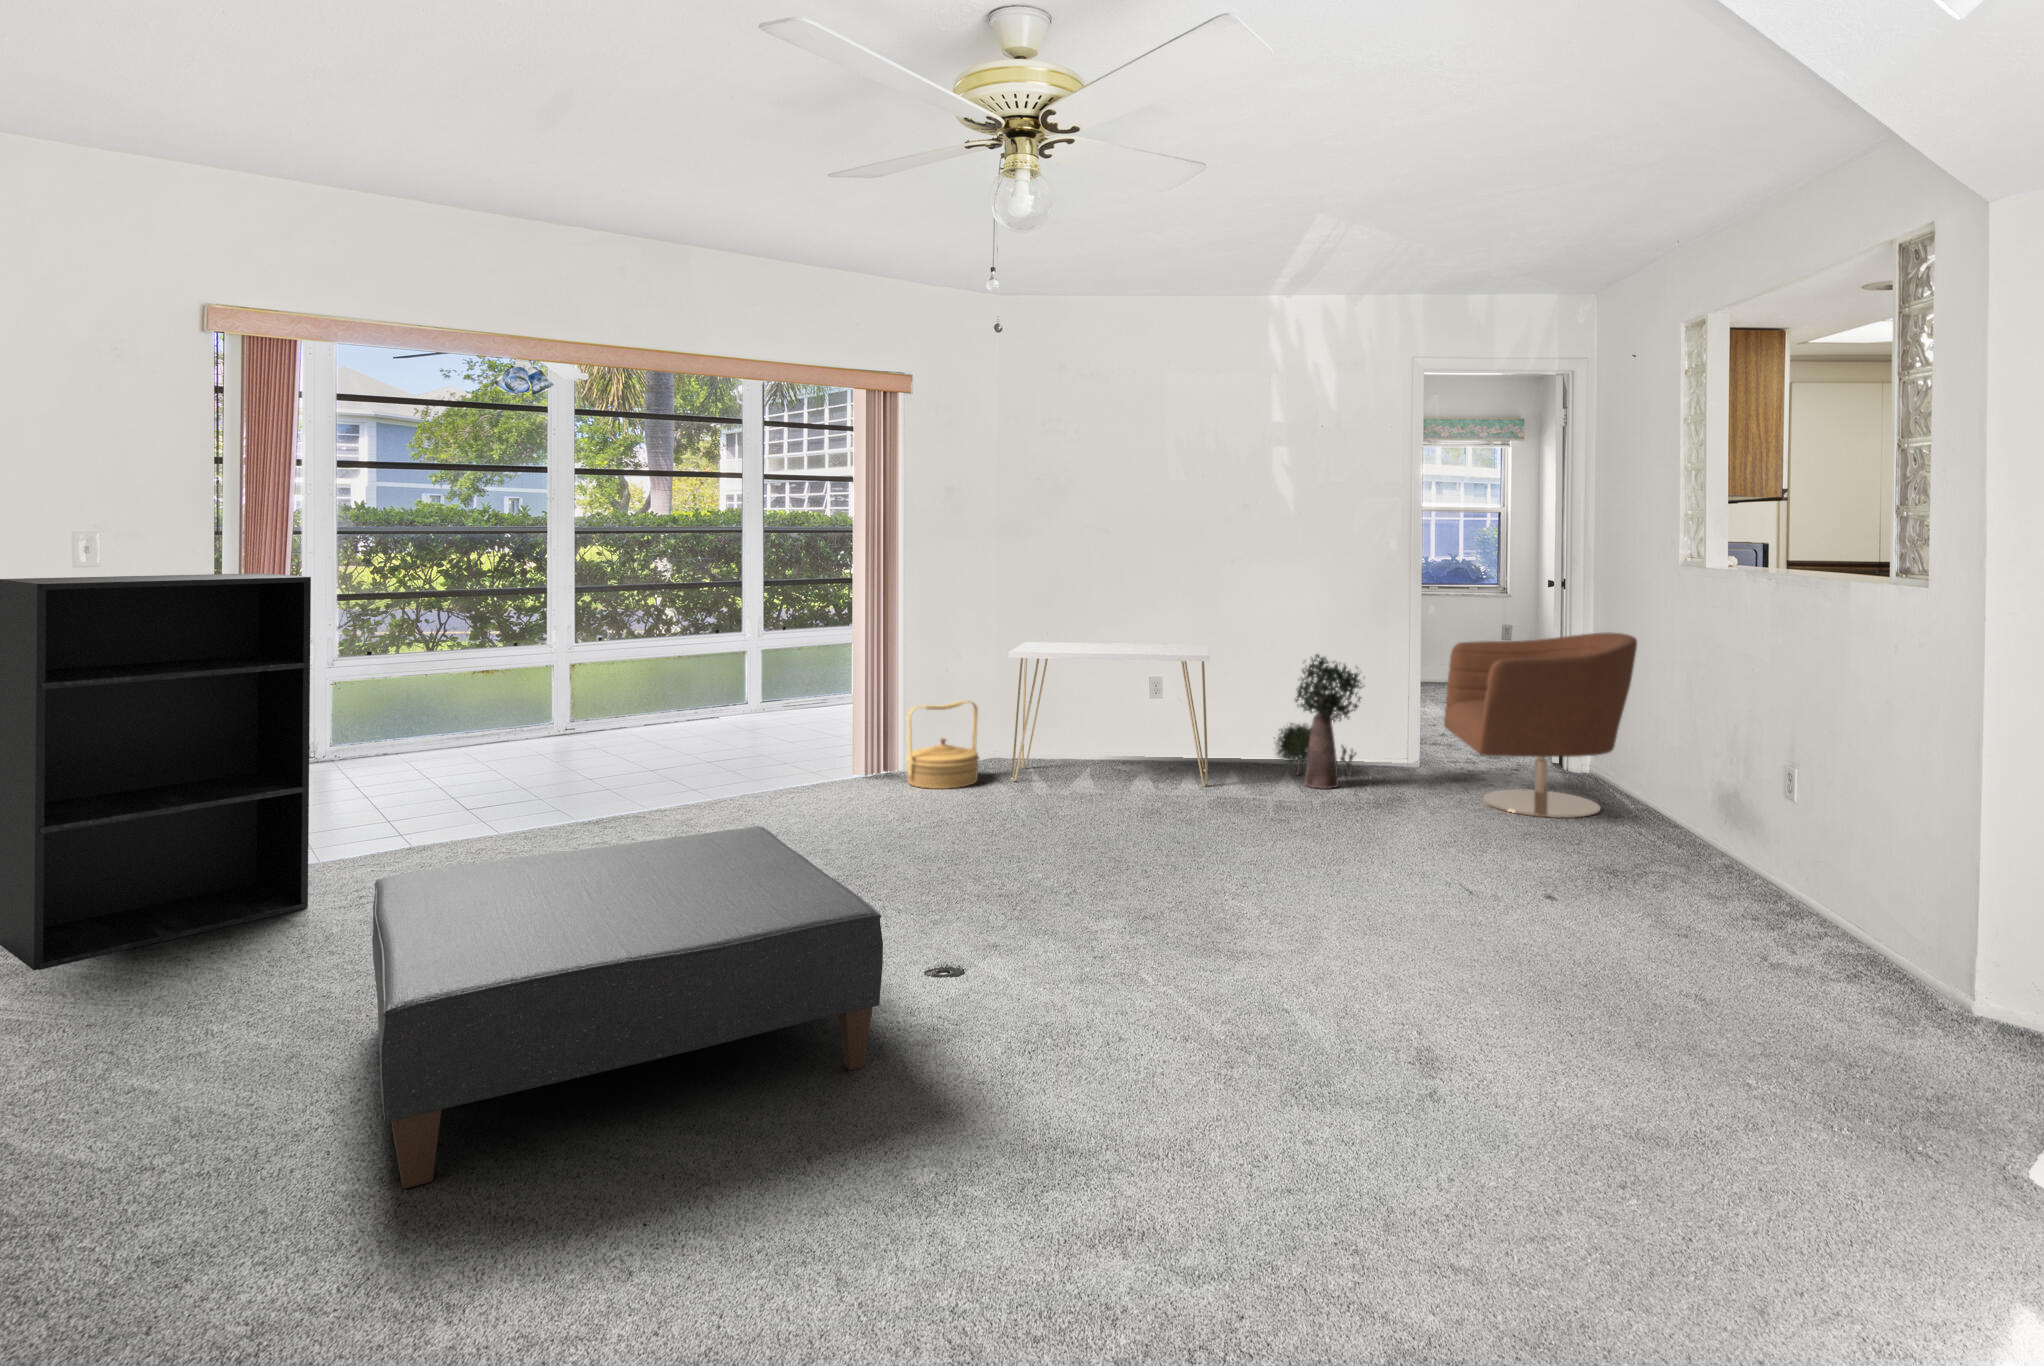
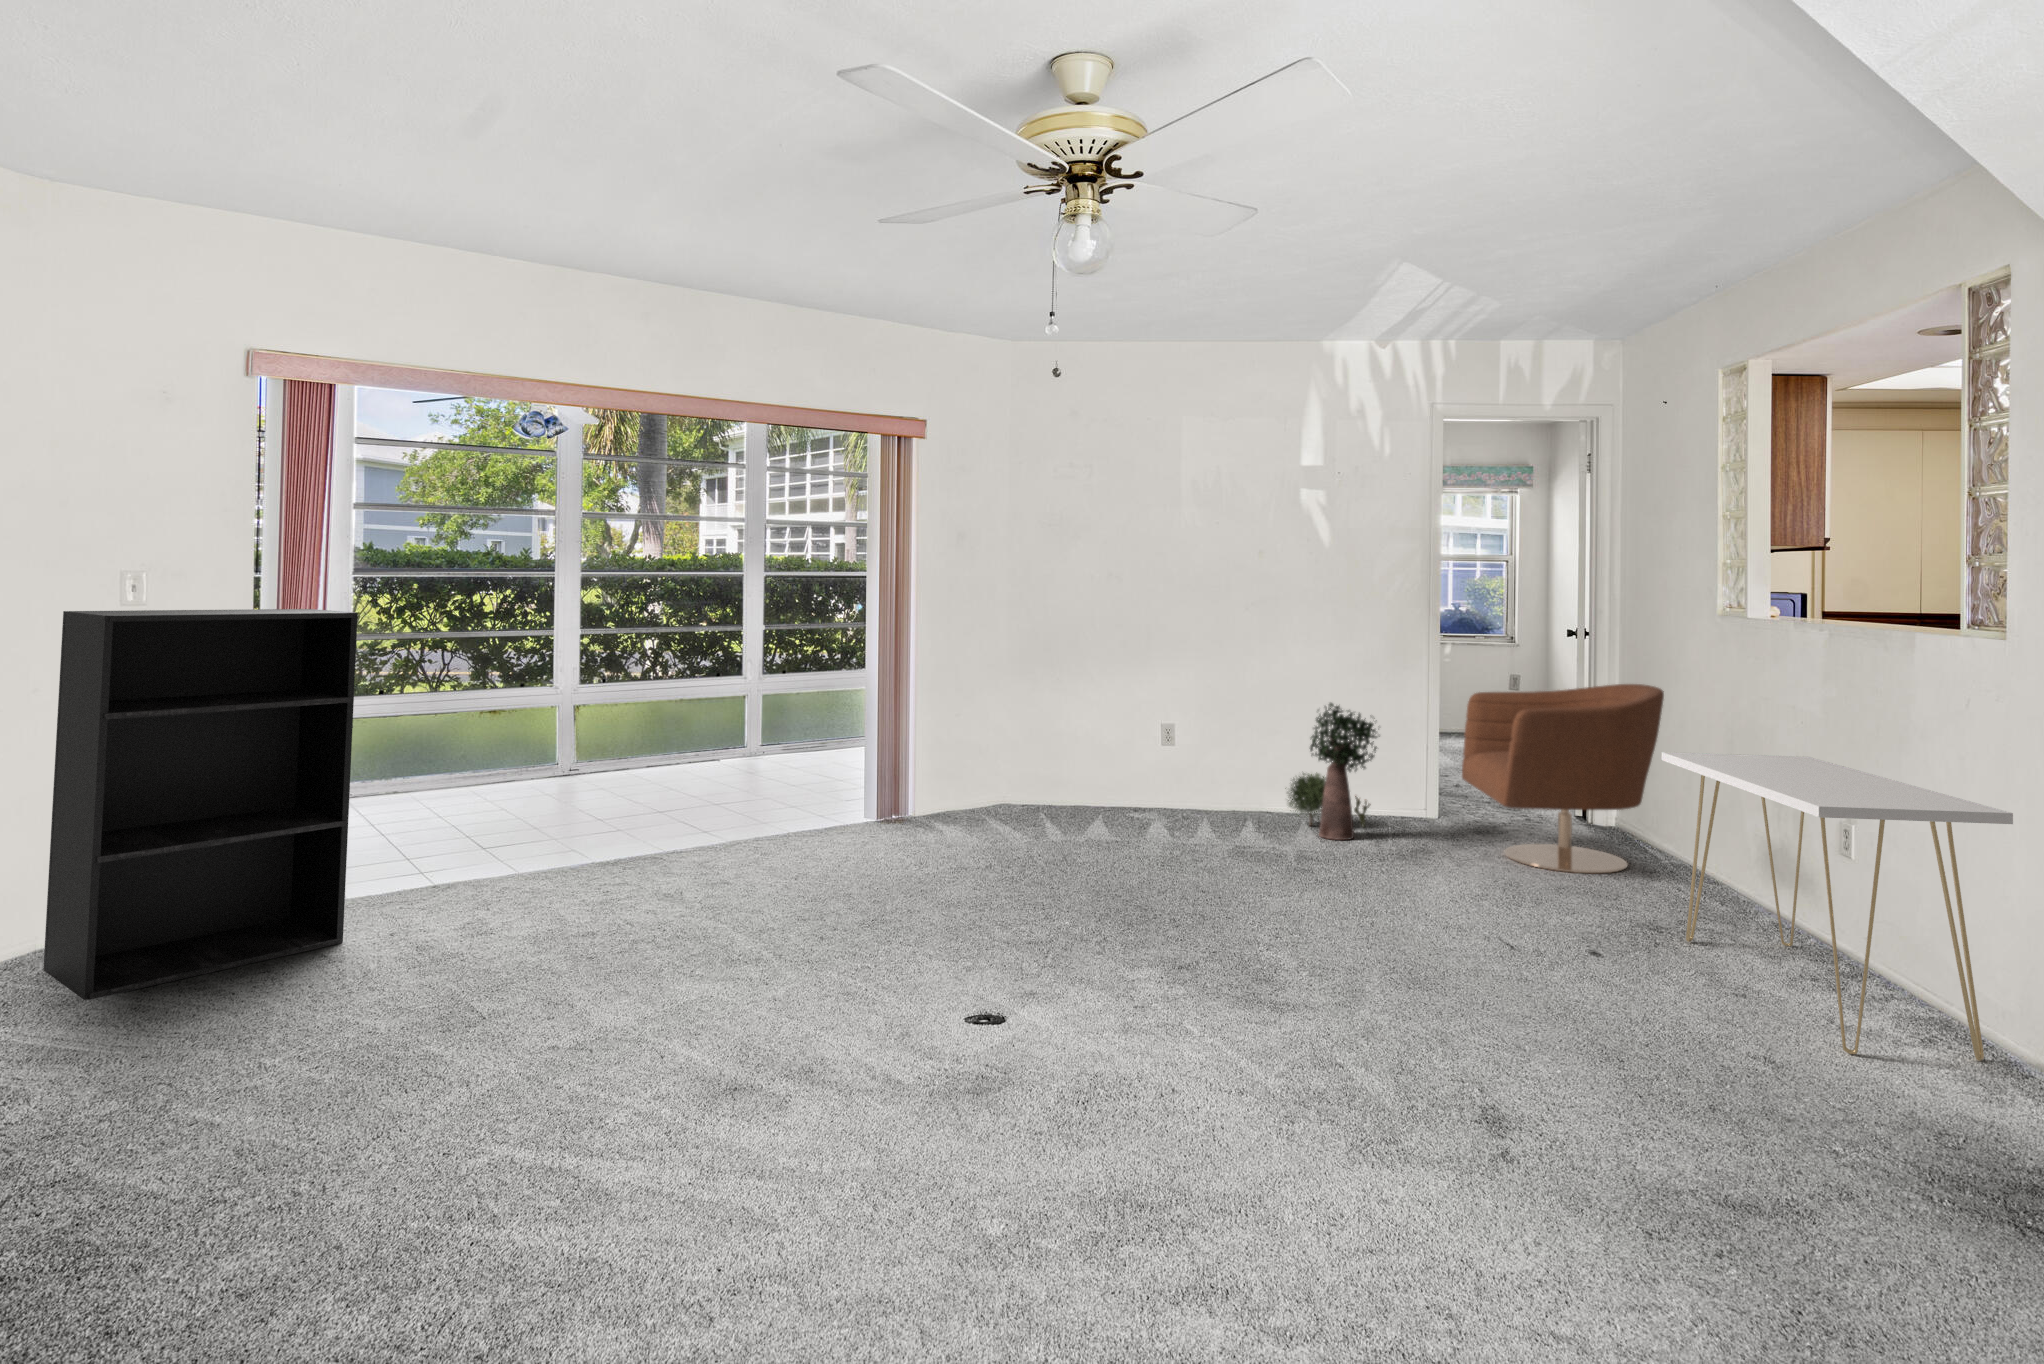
console table: present [1009,642,1210,786] -> present [1662,752,2013,1061]
woven basket: present [906,701,979,789] -> none [917,746,990,834]
ottoman: present [372,826,883,1189] -> none [425,867,939,1228]

